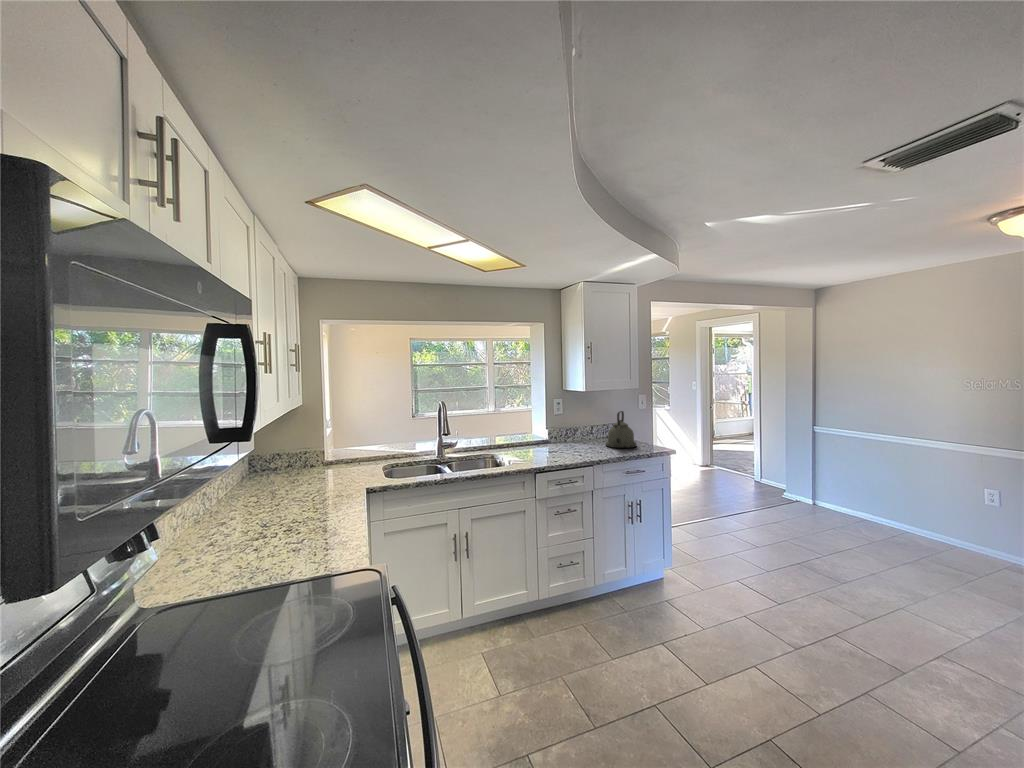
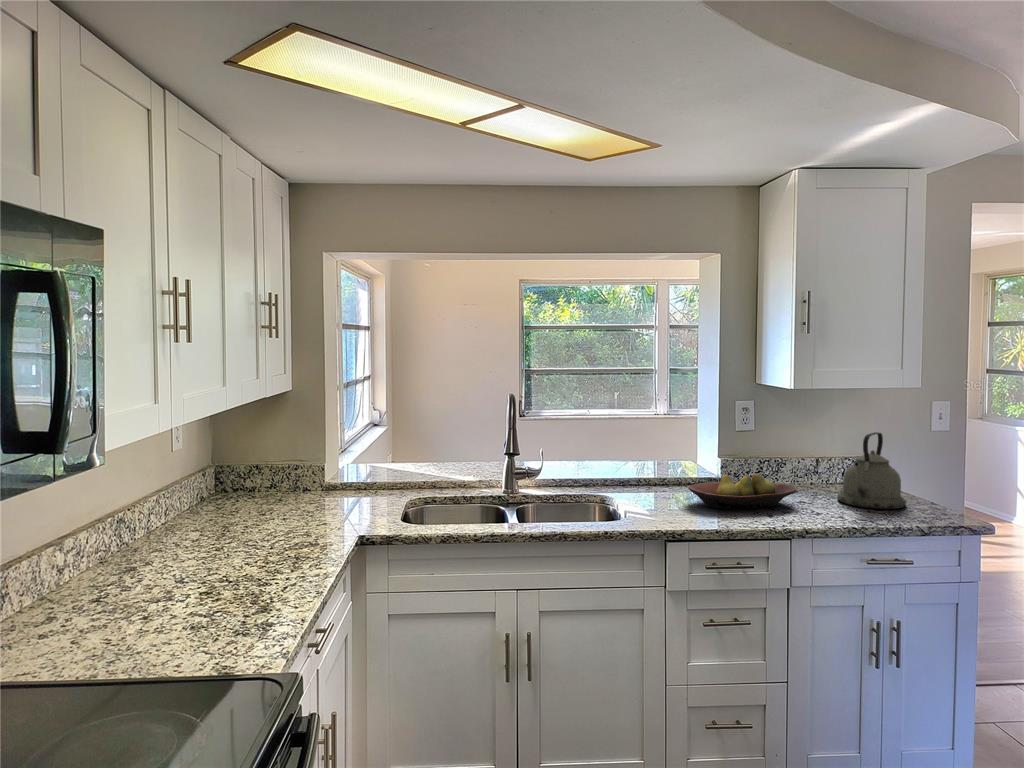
fruit bowl: none [537,435,589,455] -> present [689,473,797,509]

